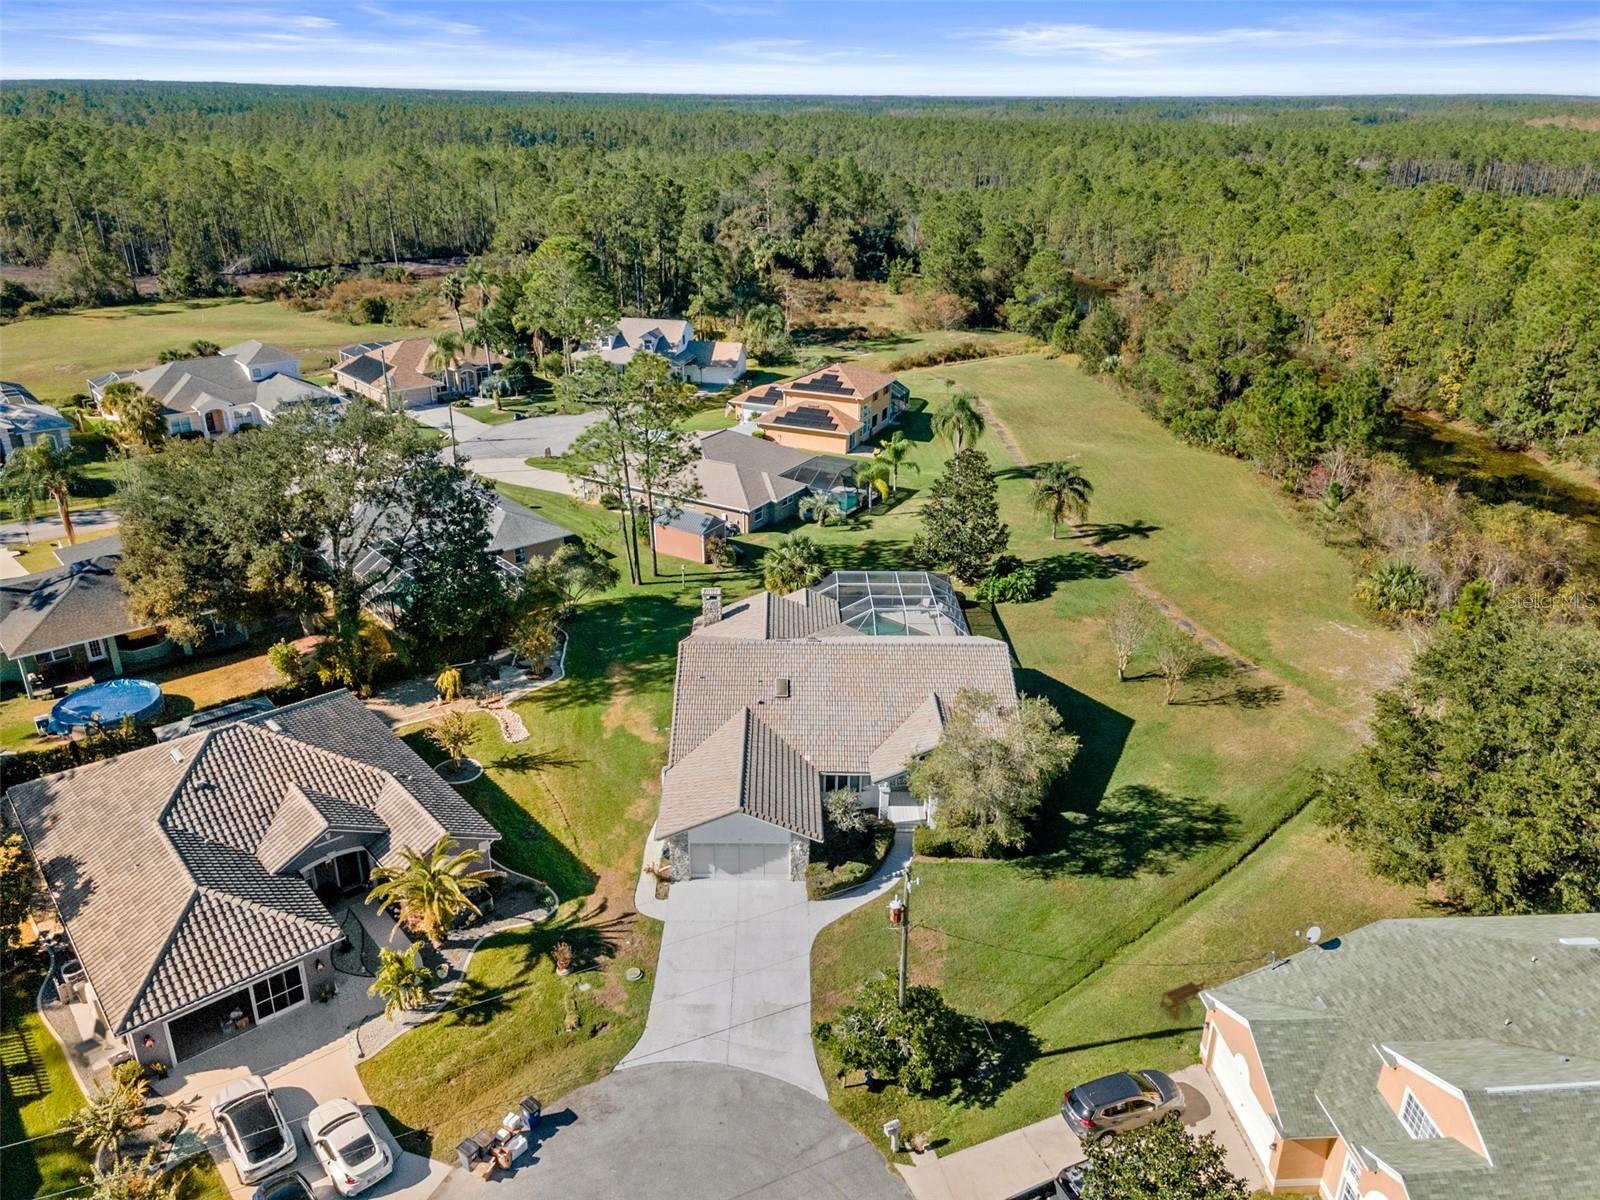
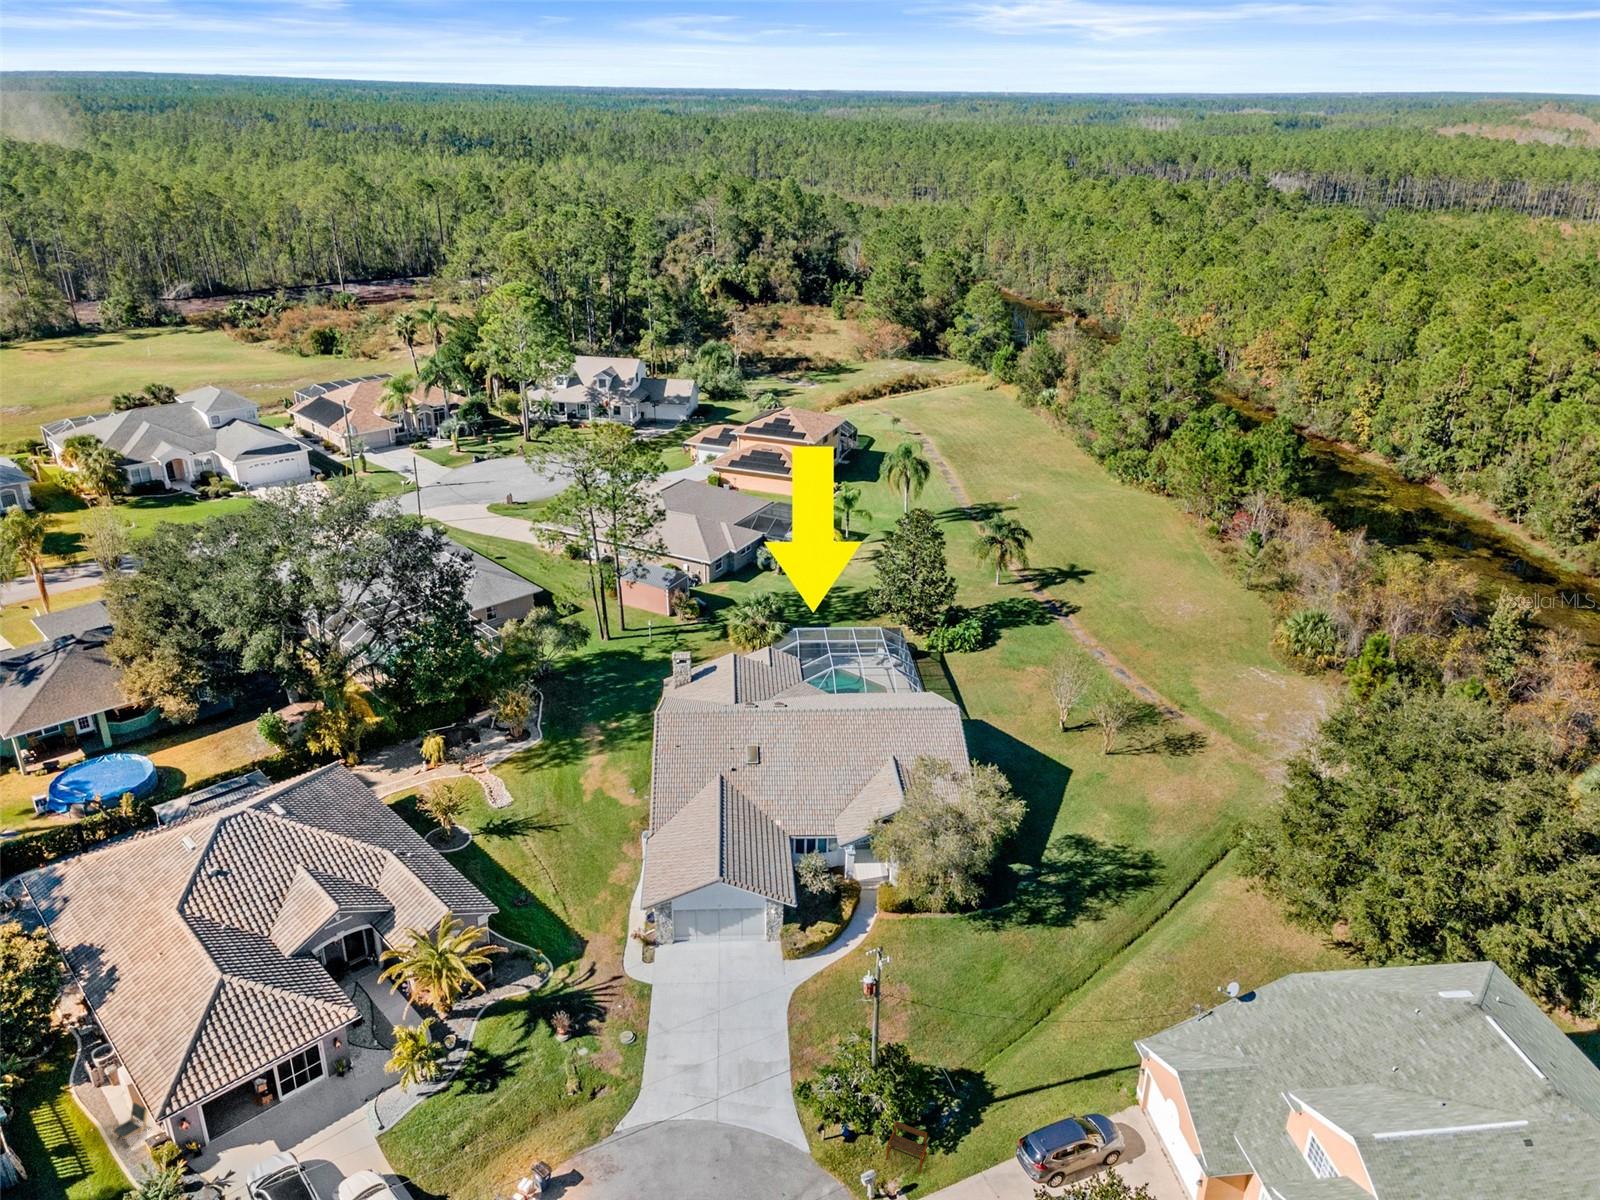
bench: present [1160,982,1205,1019] -> present [886,1121,927,1173]

